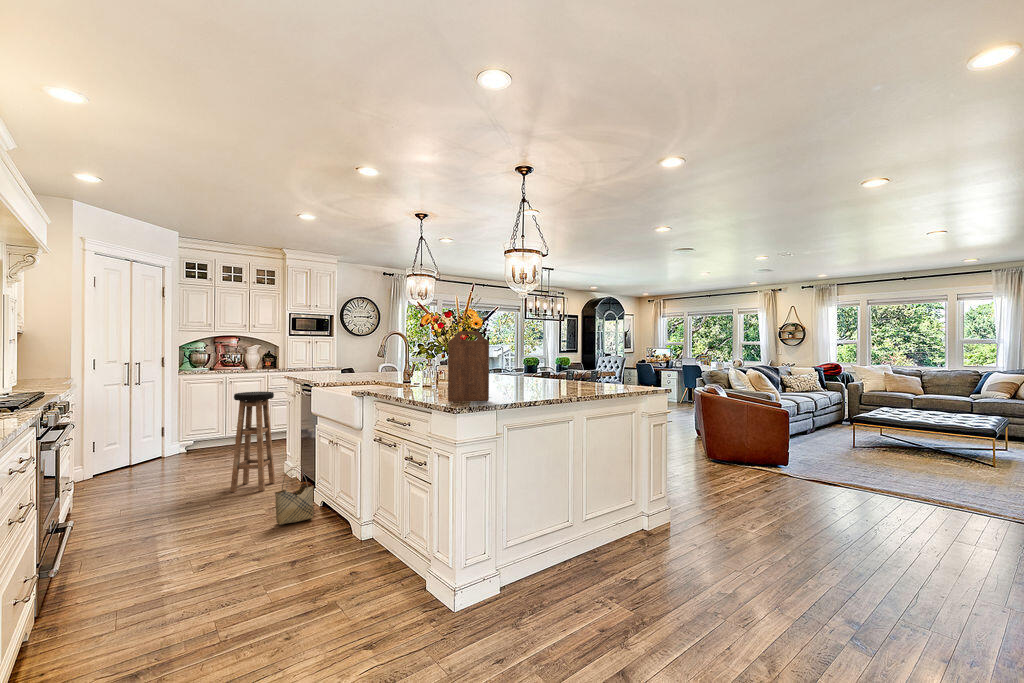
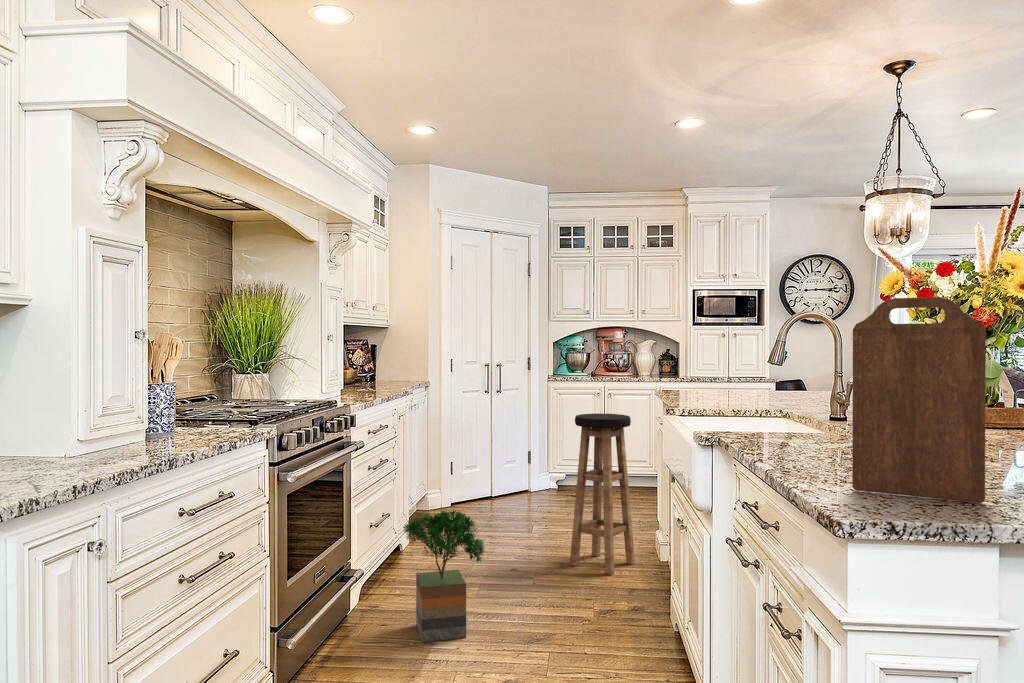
potted tree: none [122,461,198,555] -> present [403,510,484,642]
woven basket: present [275,469,314,525] -> none [592,555,658,651]

